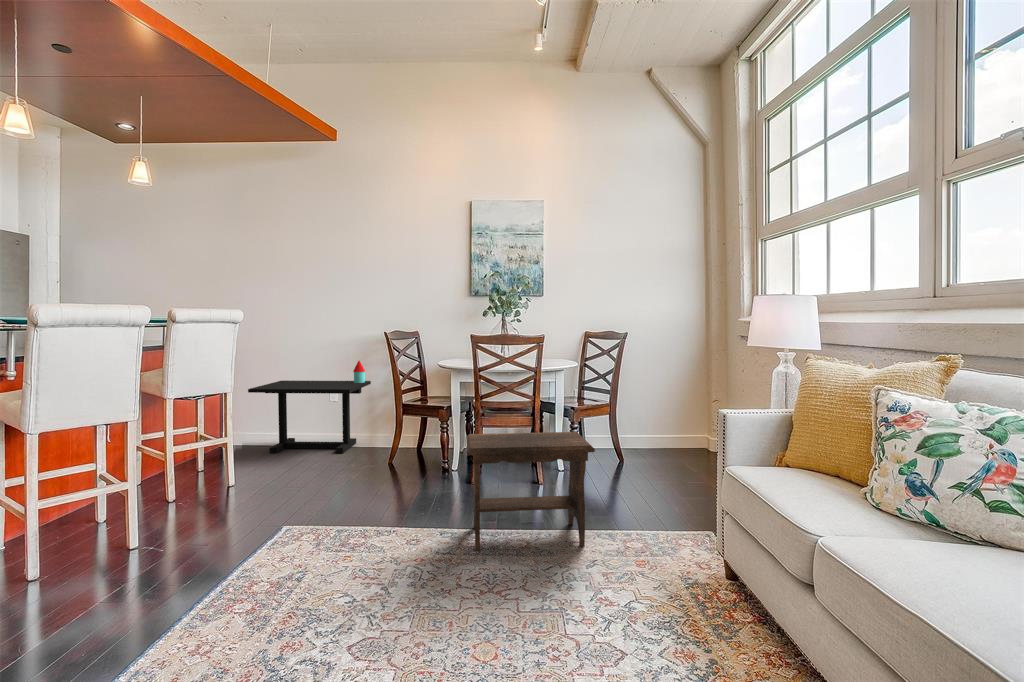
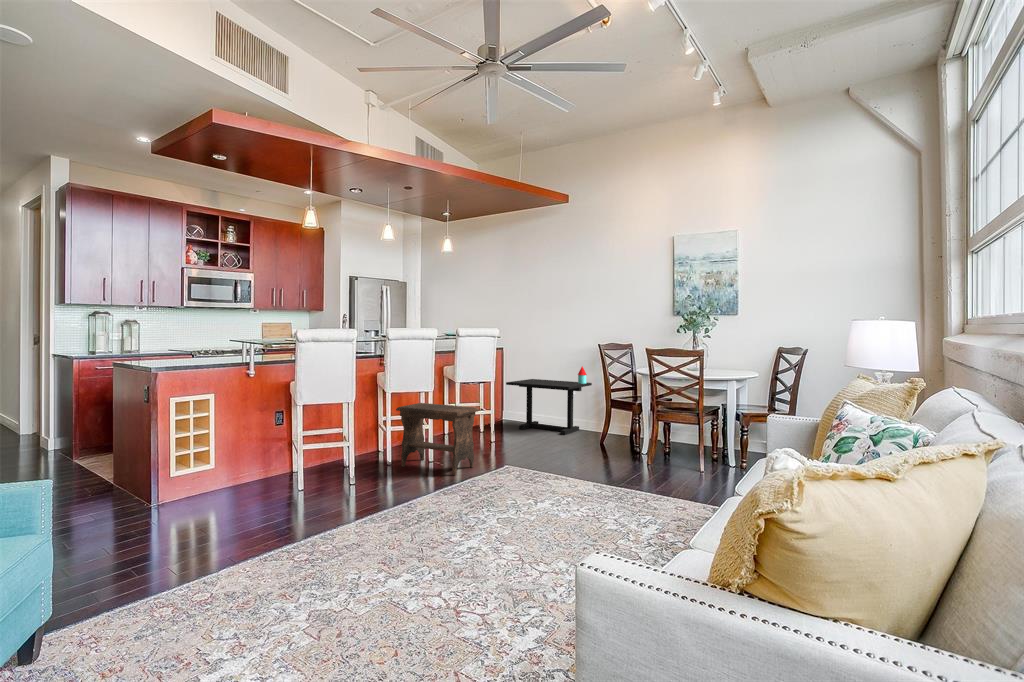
footstool: present [467,432,595,551] -> present [396,403,479,475]

